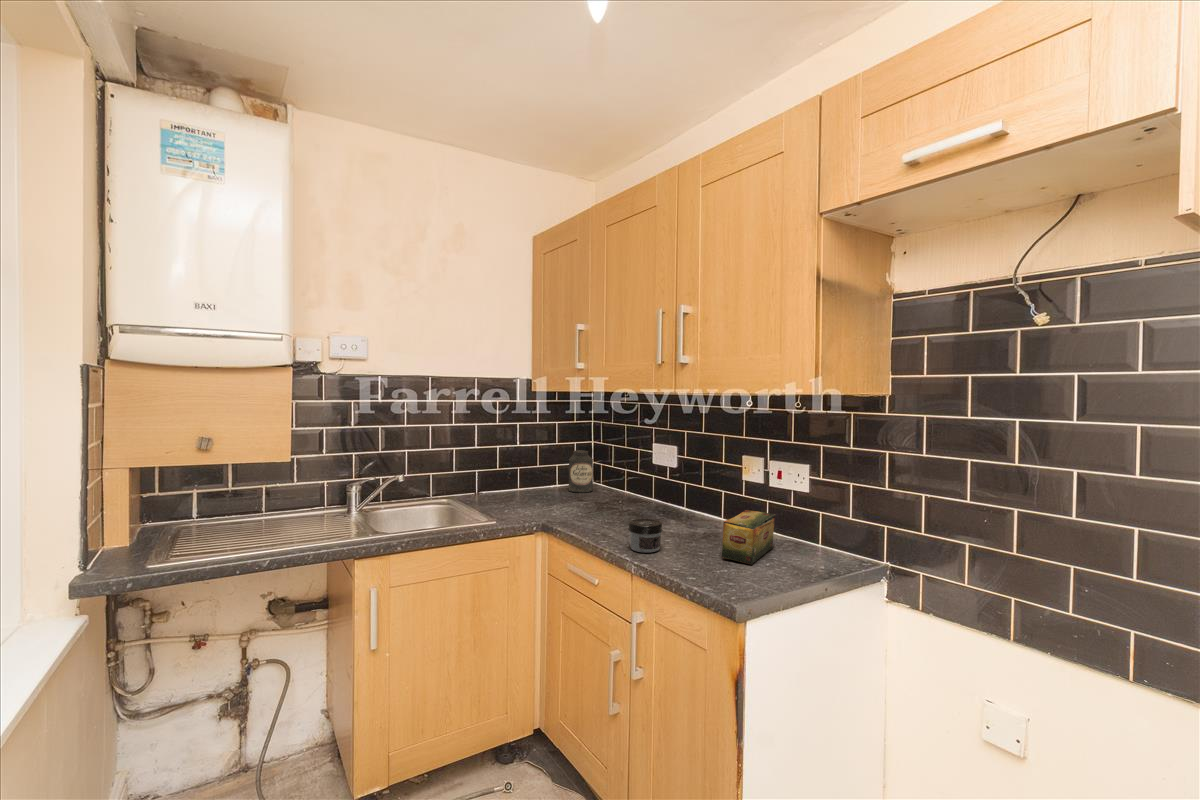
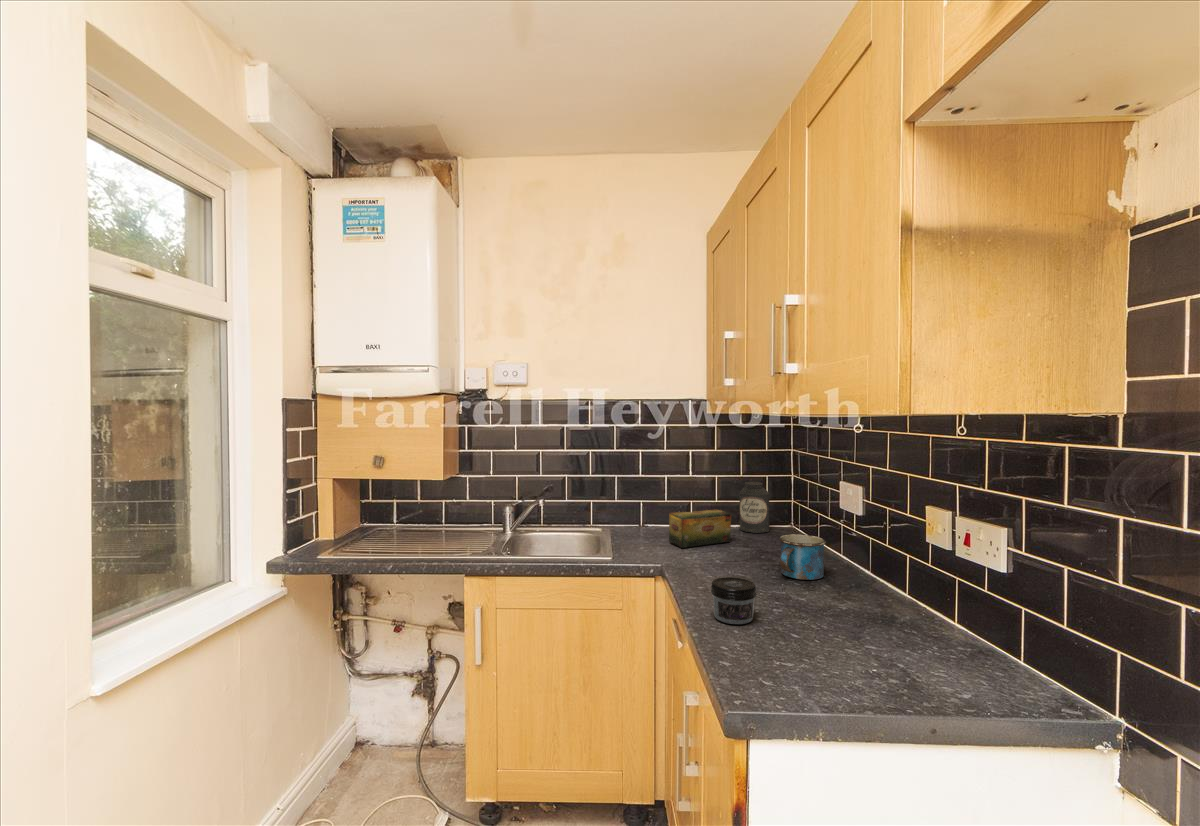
mug: none [635,486,669,519] -> present [779,534,826,580]
tea box: present [722,510,776,564] -> present [669,509,731,548]

